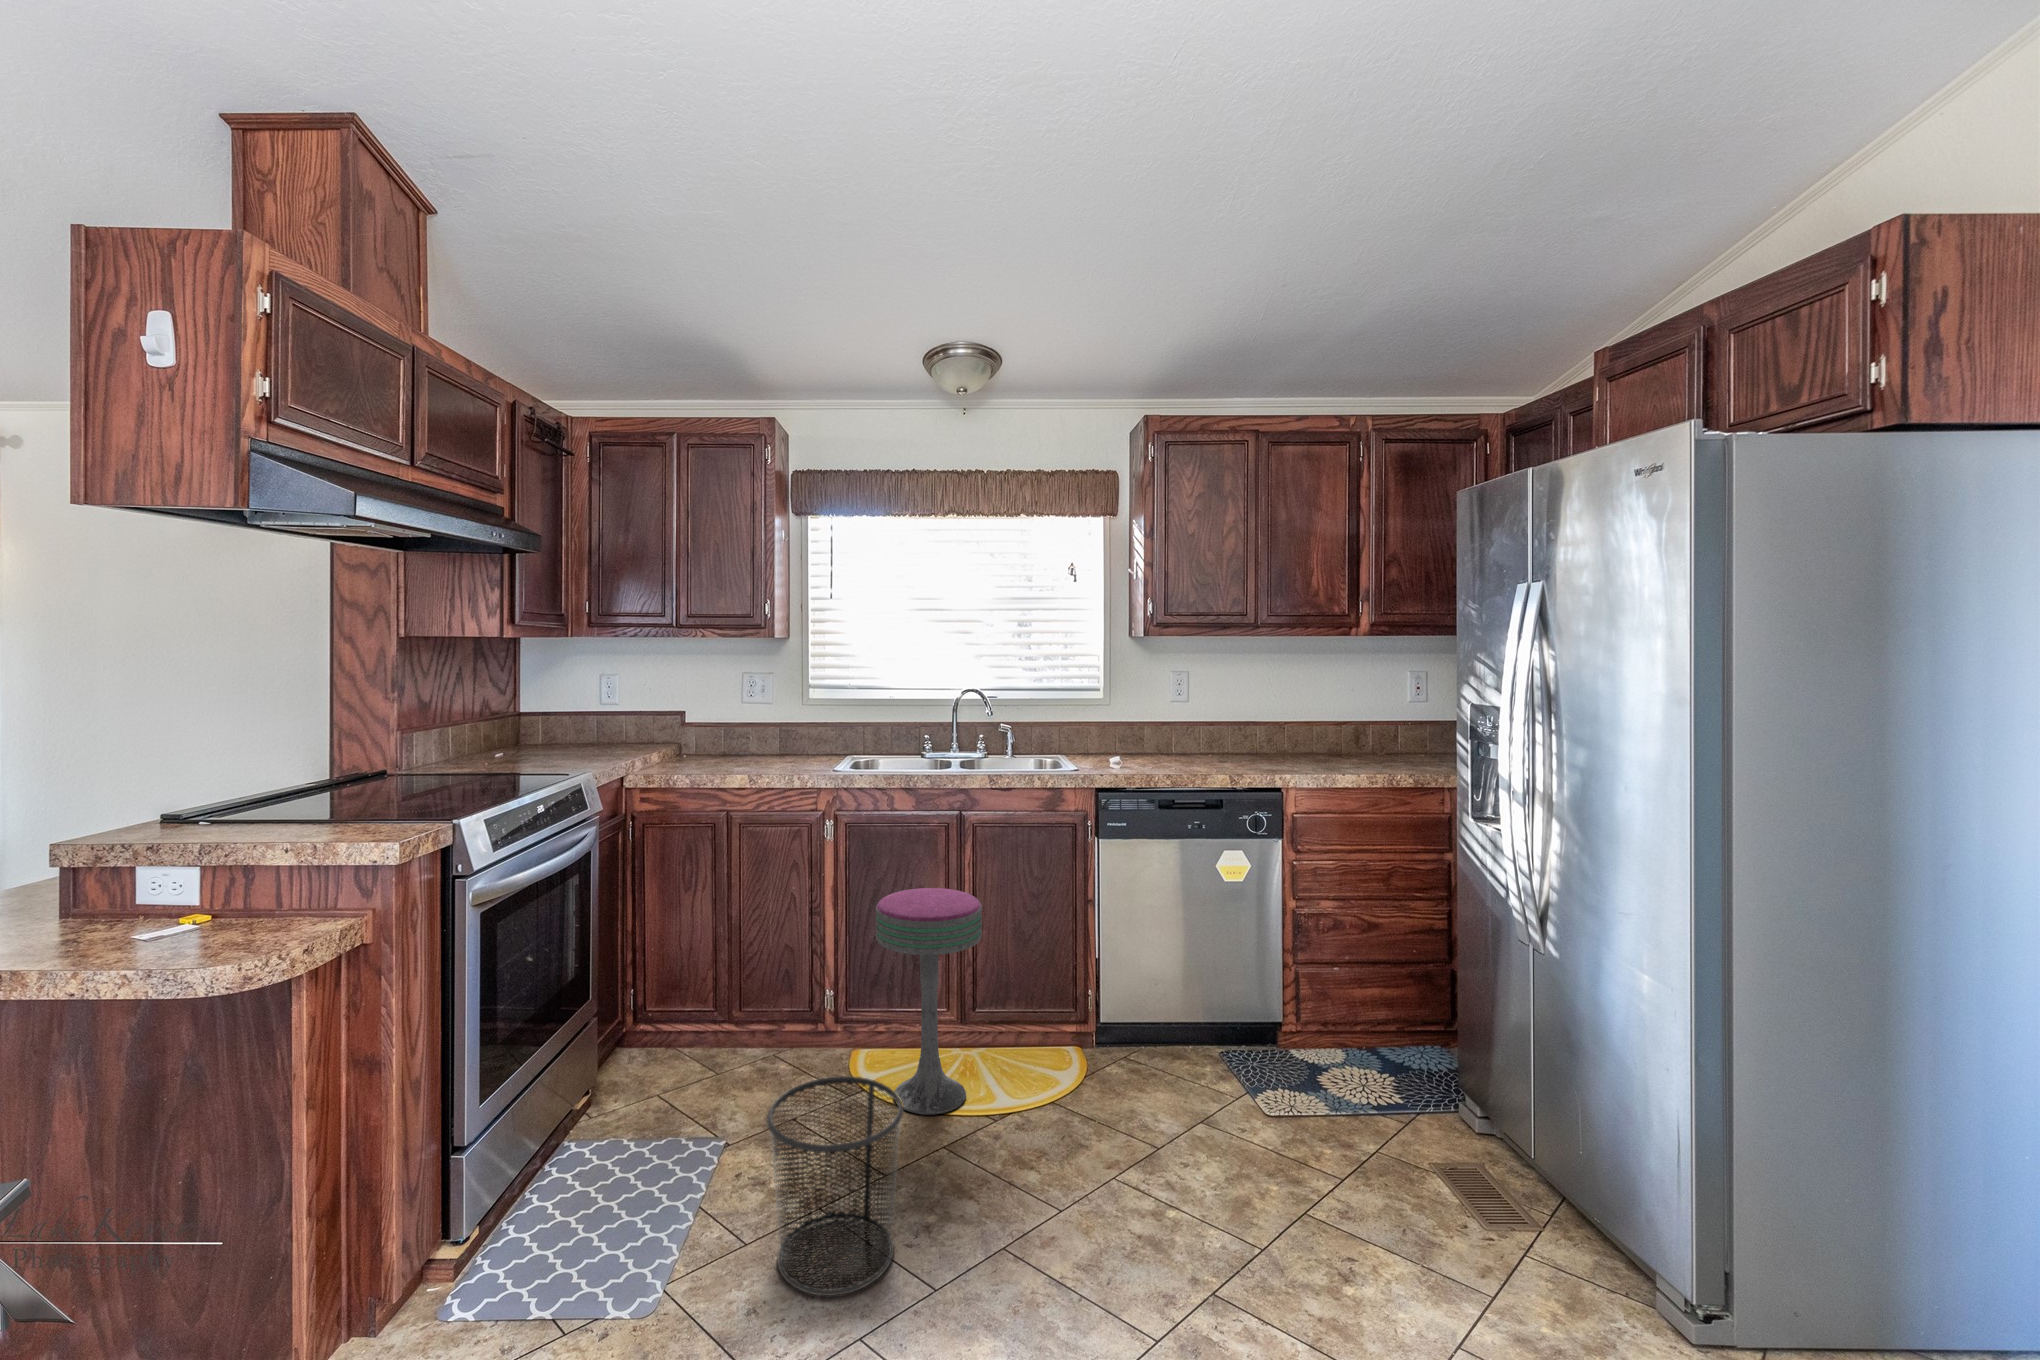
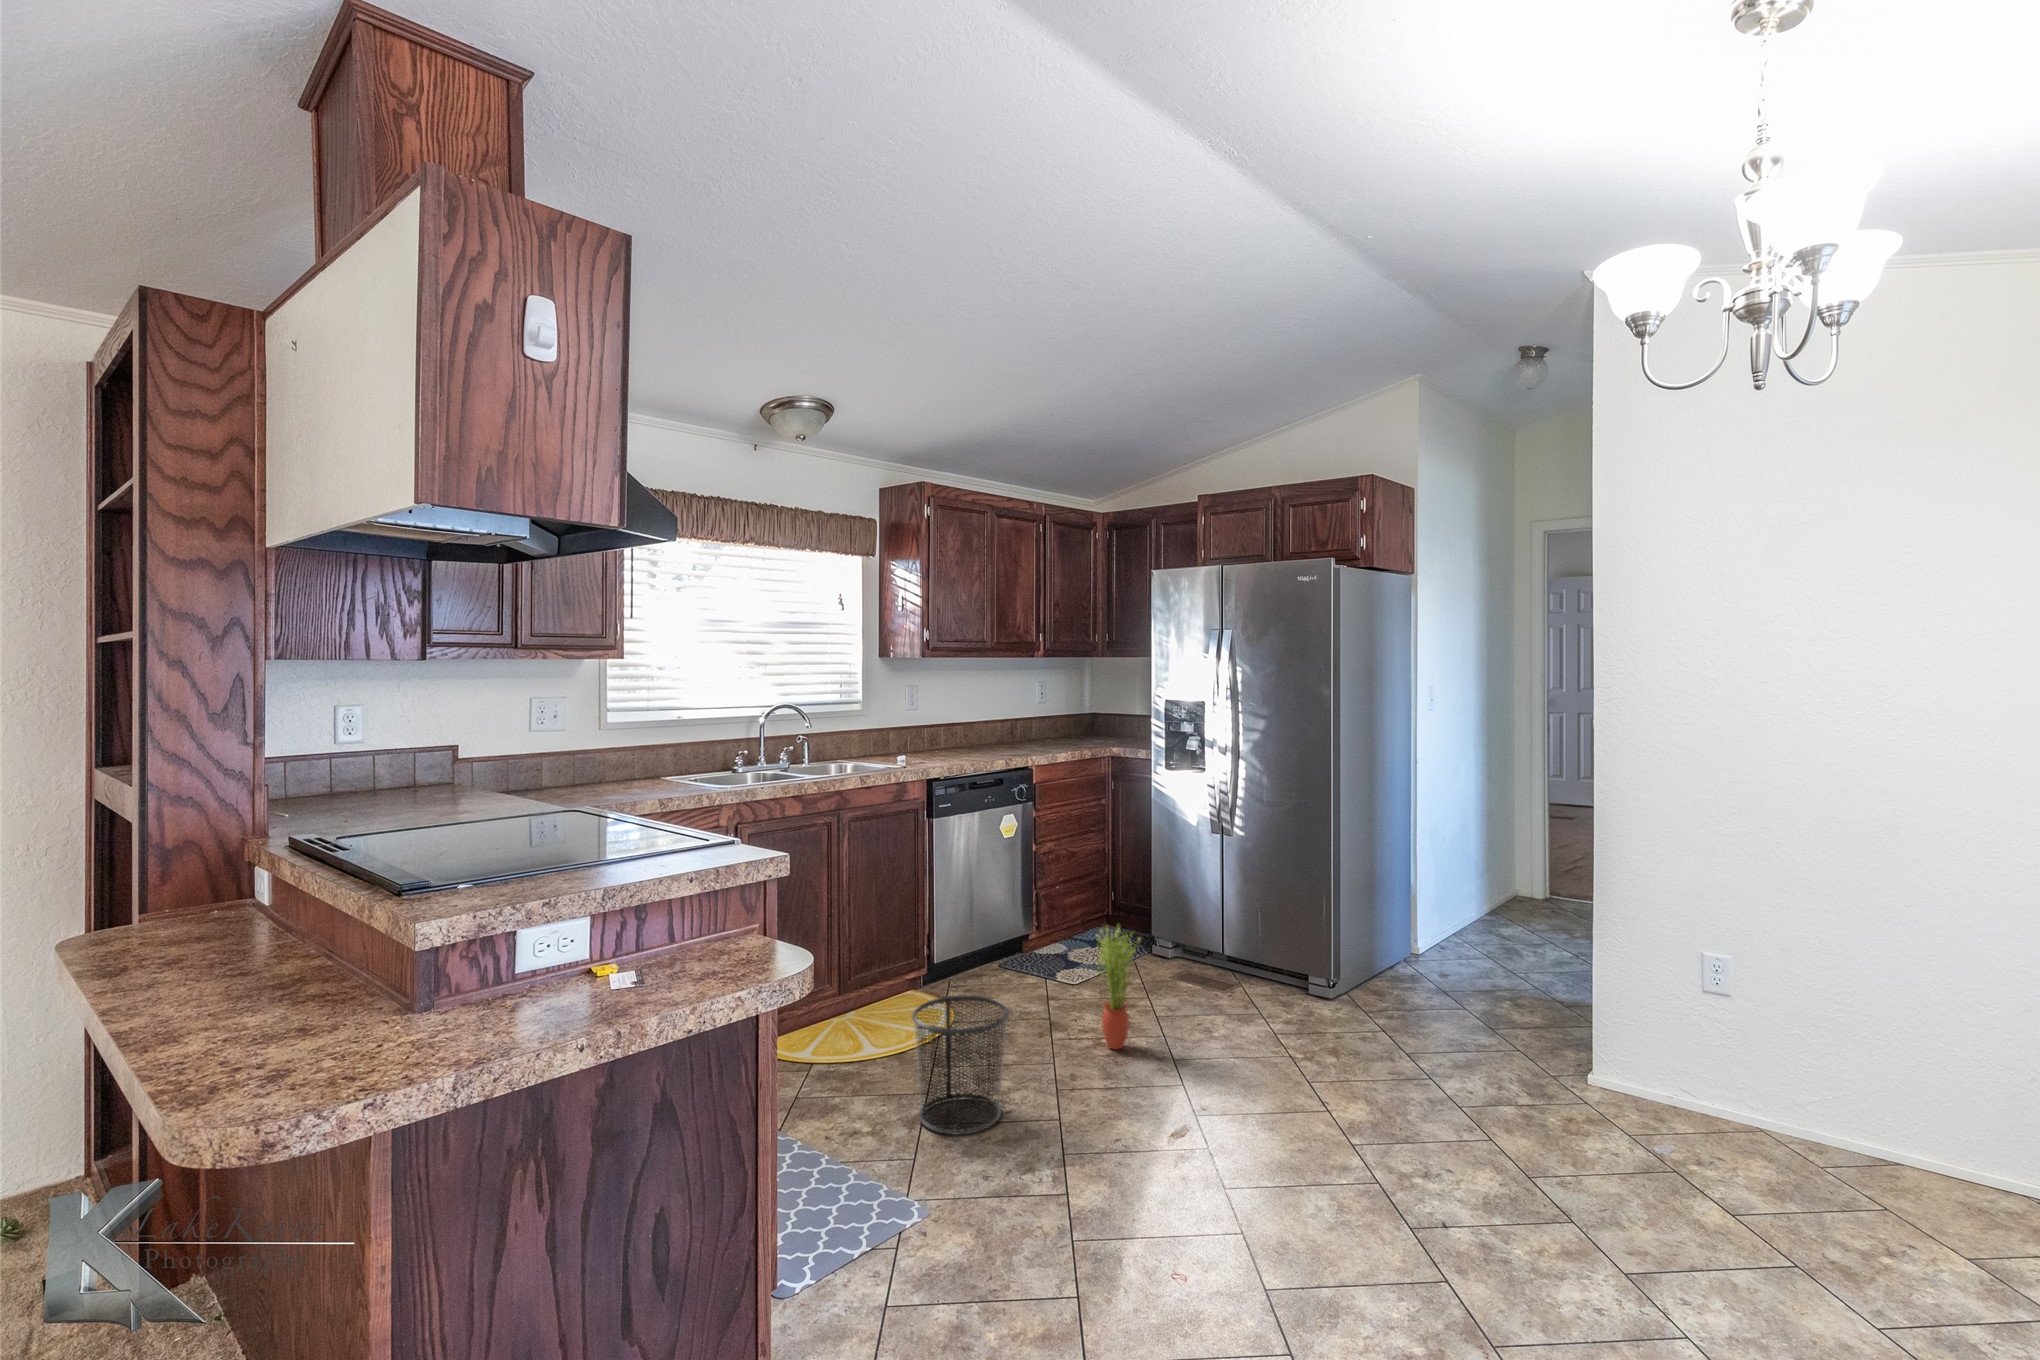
bar stool: present [876,888,982,1115] -> none [822,874,911,1054]
potted plant: none [1120,1055,1214,1275] -> present [1096,928,1140,1049]

